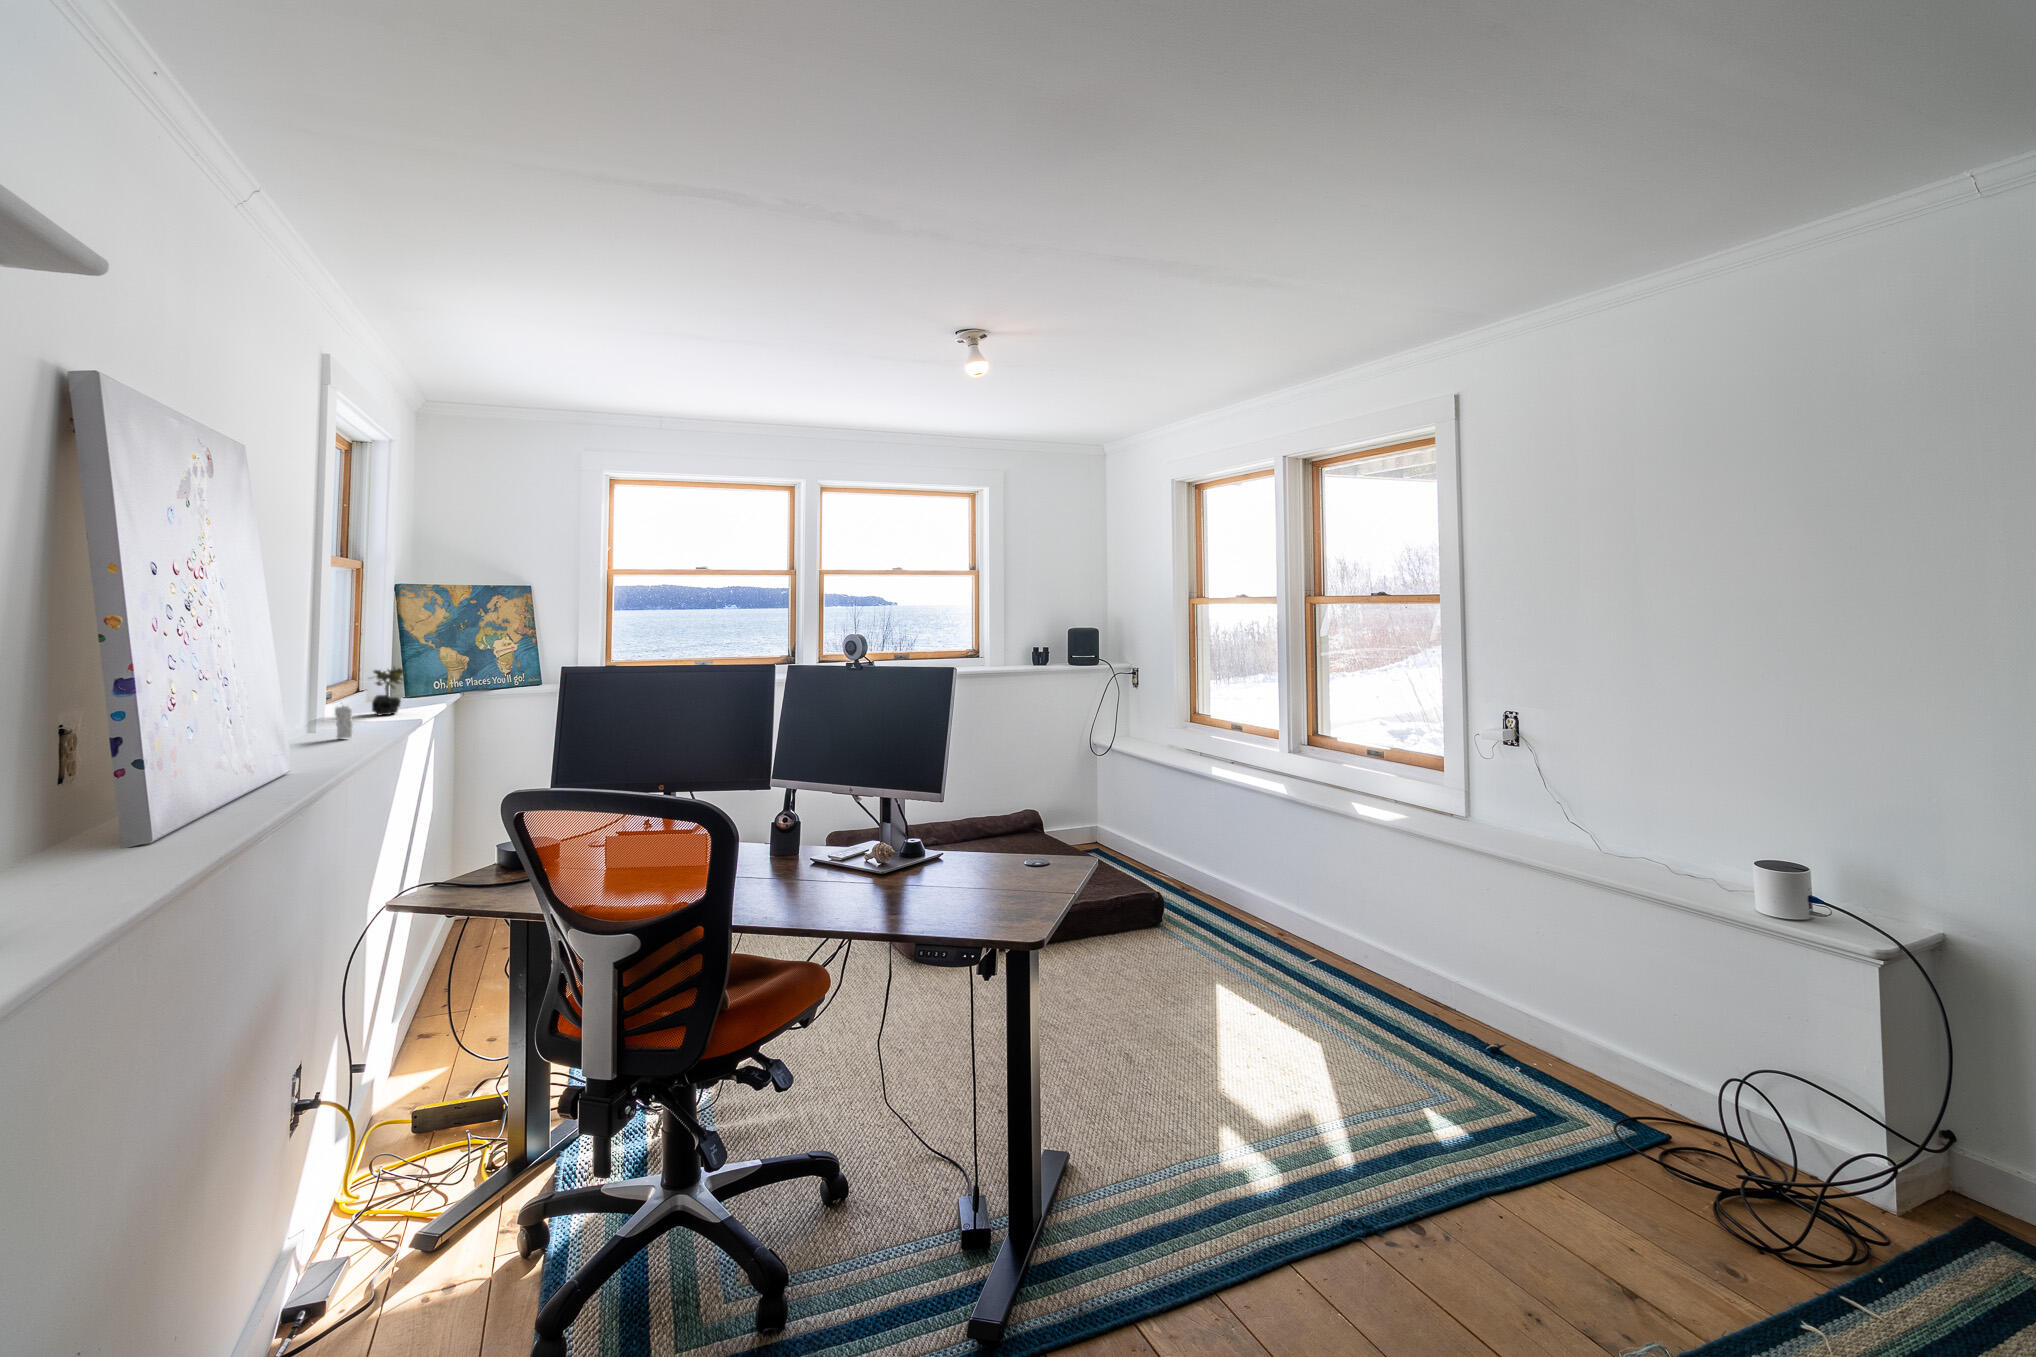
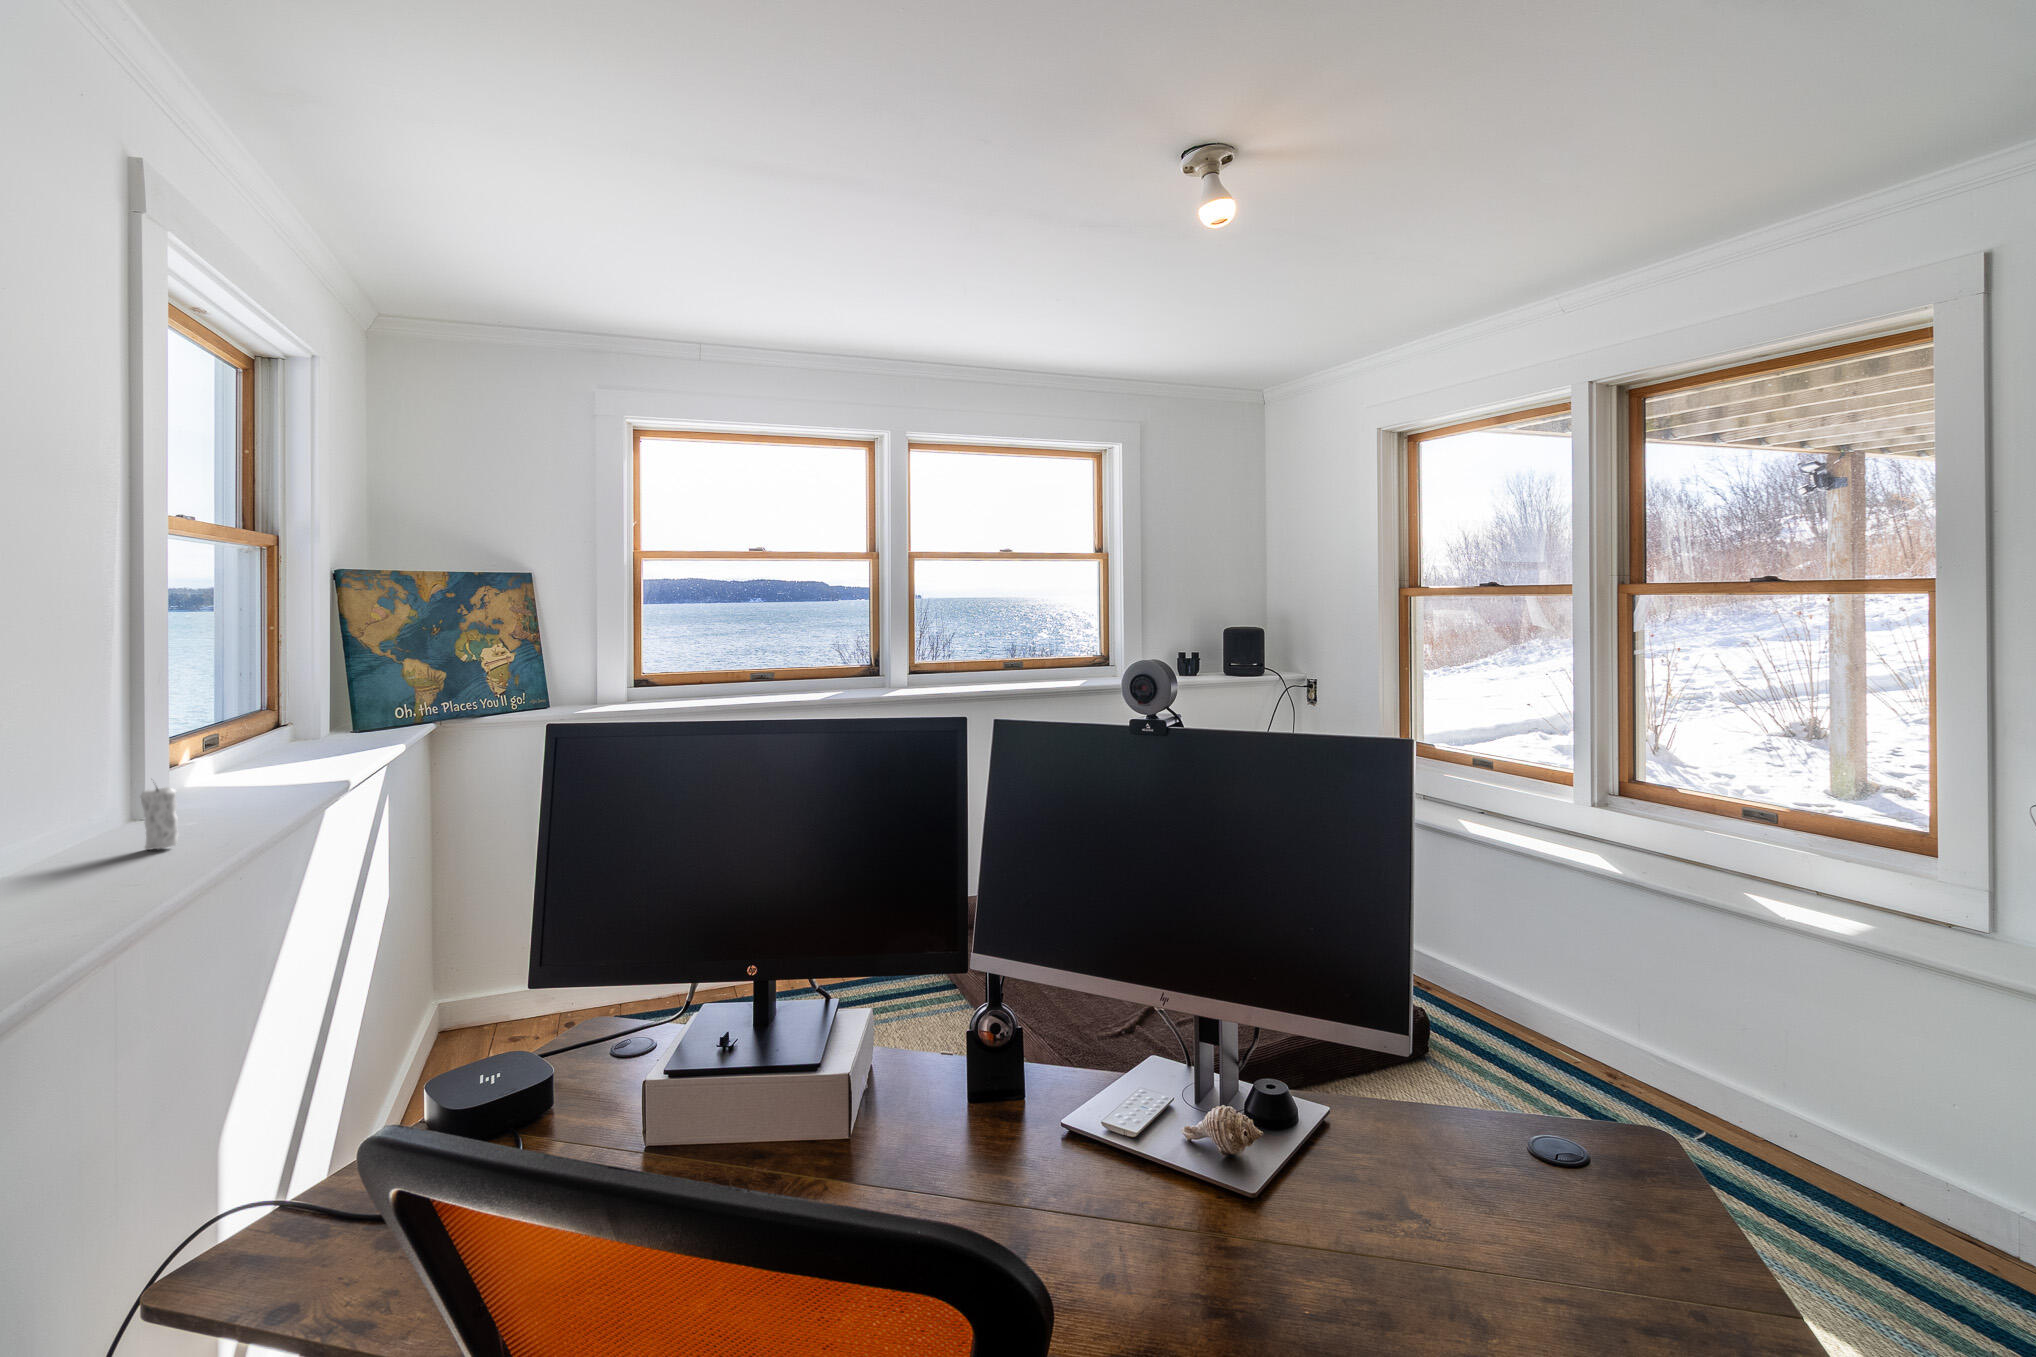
succulent plant: present [372,667,404,715] -> none [261,696,325,777]

